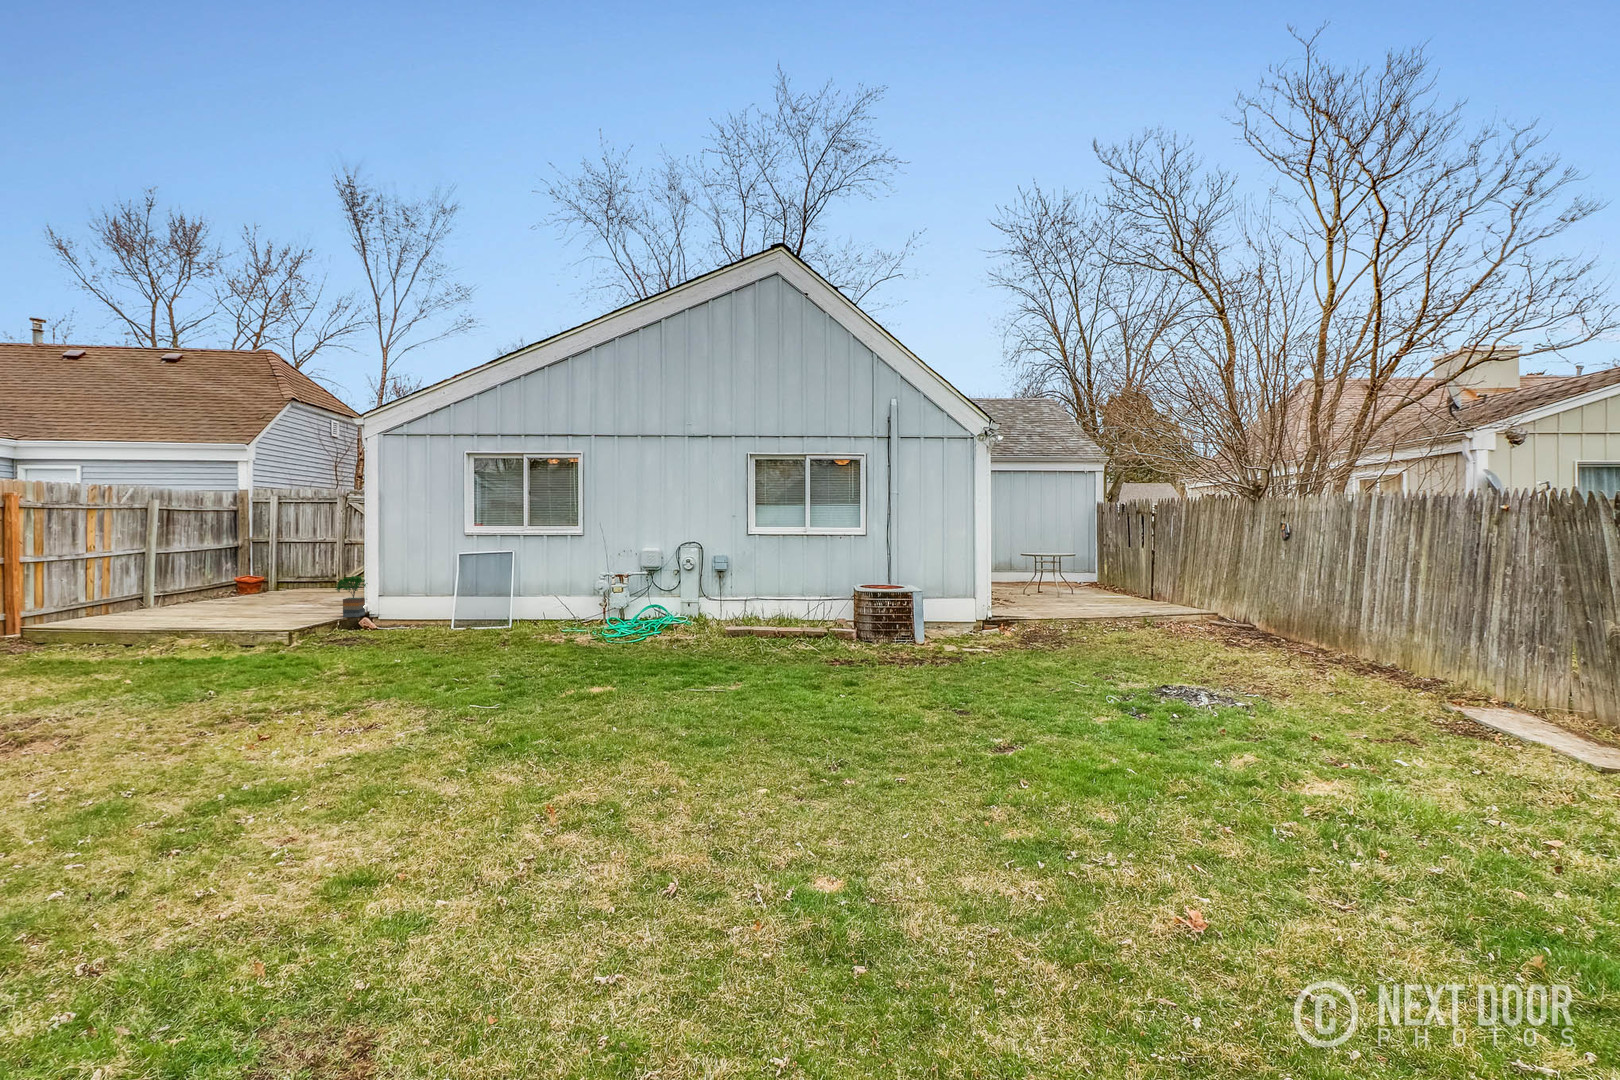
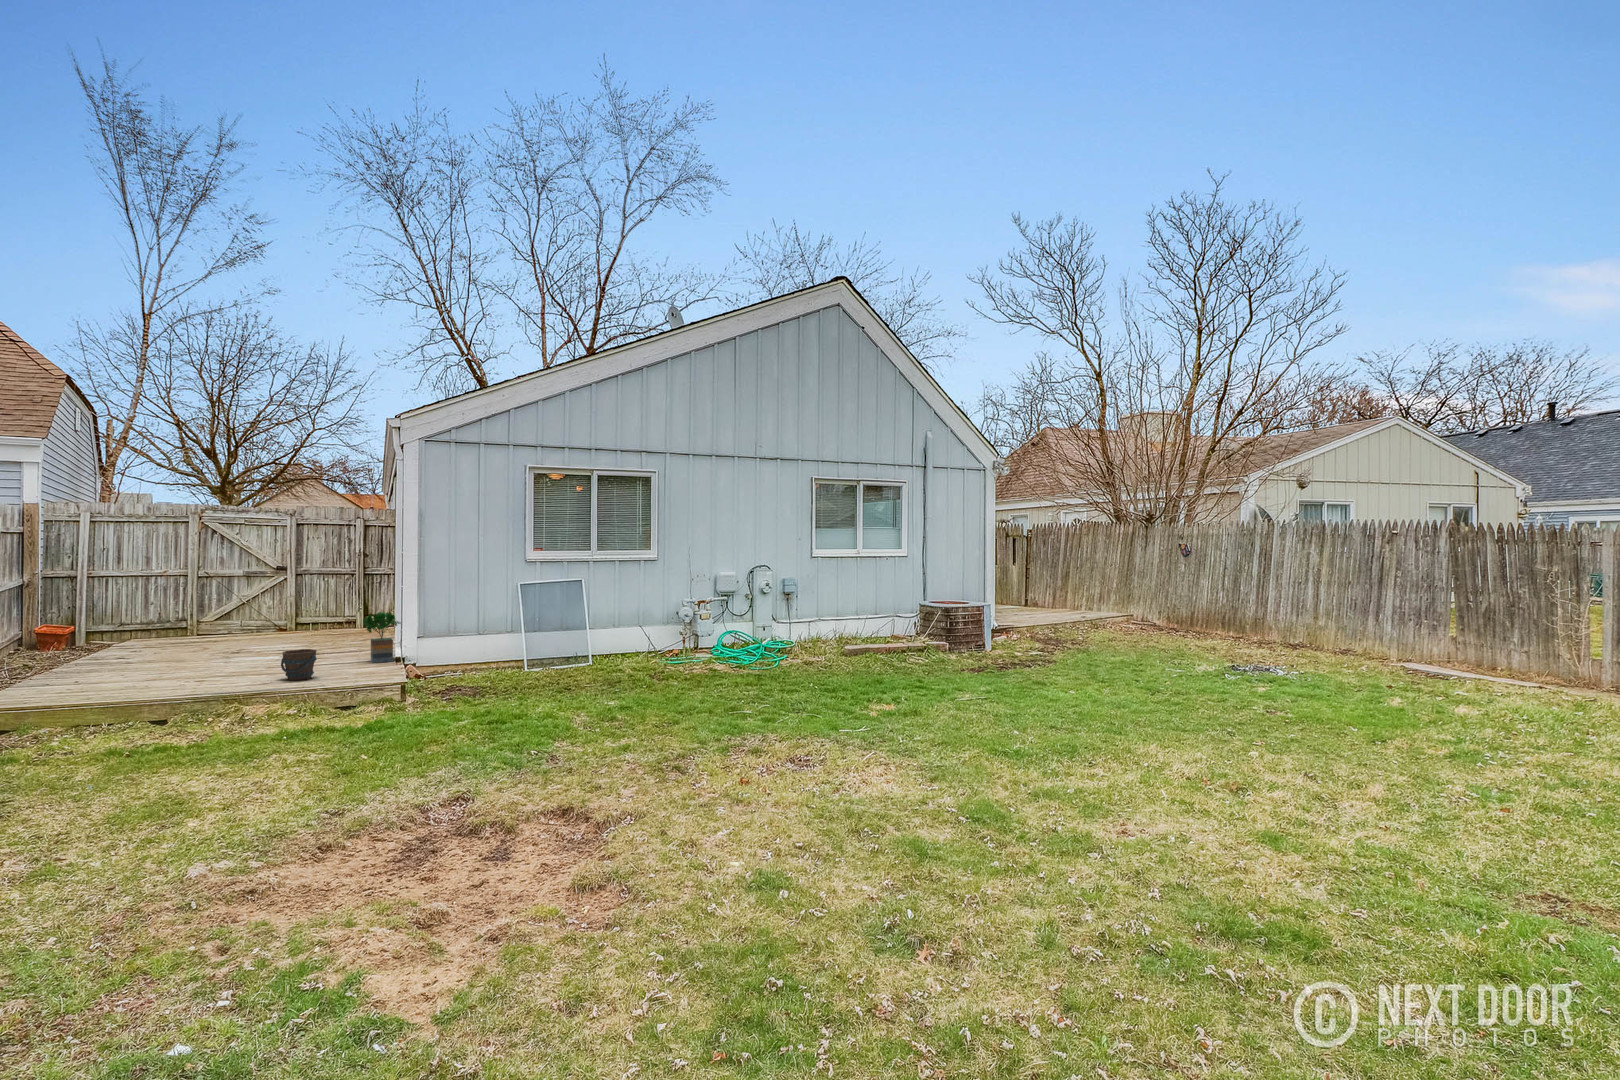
bucket: none [241,603,270,627] -> present [281,649,317,681]

